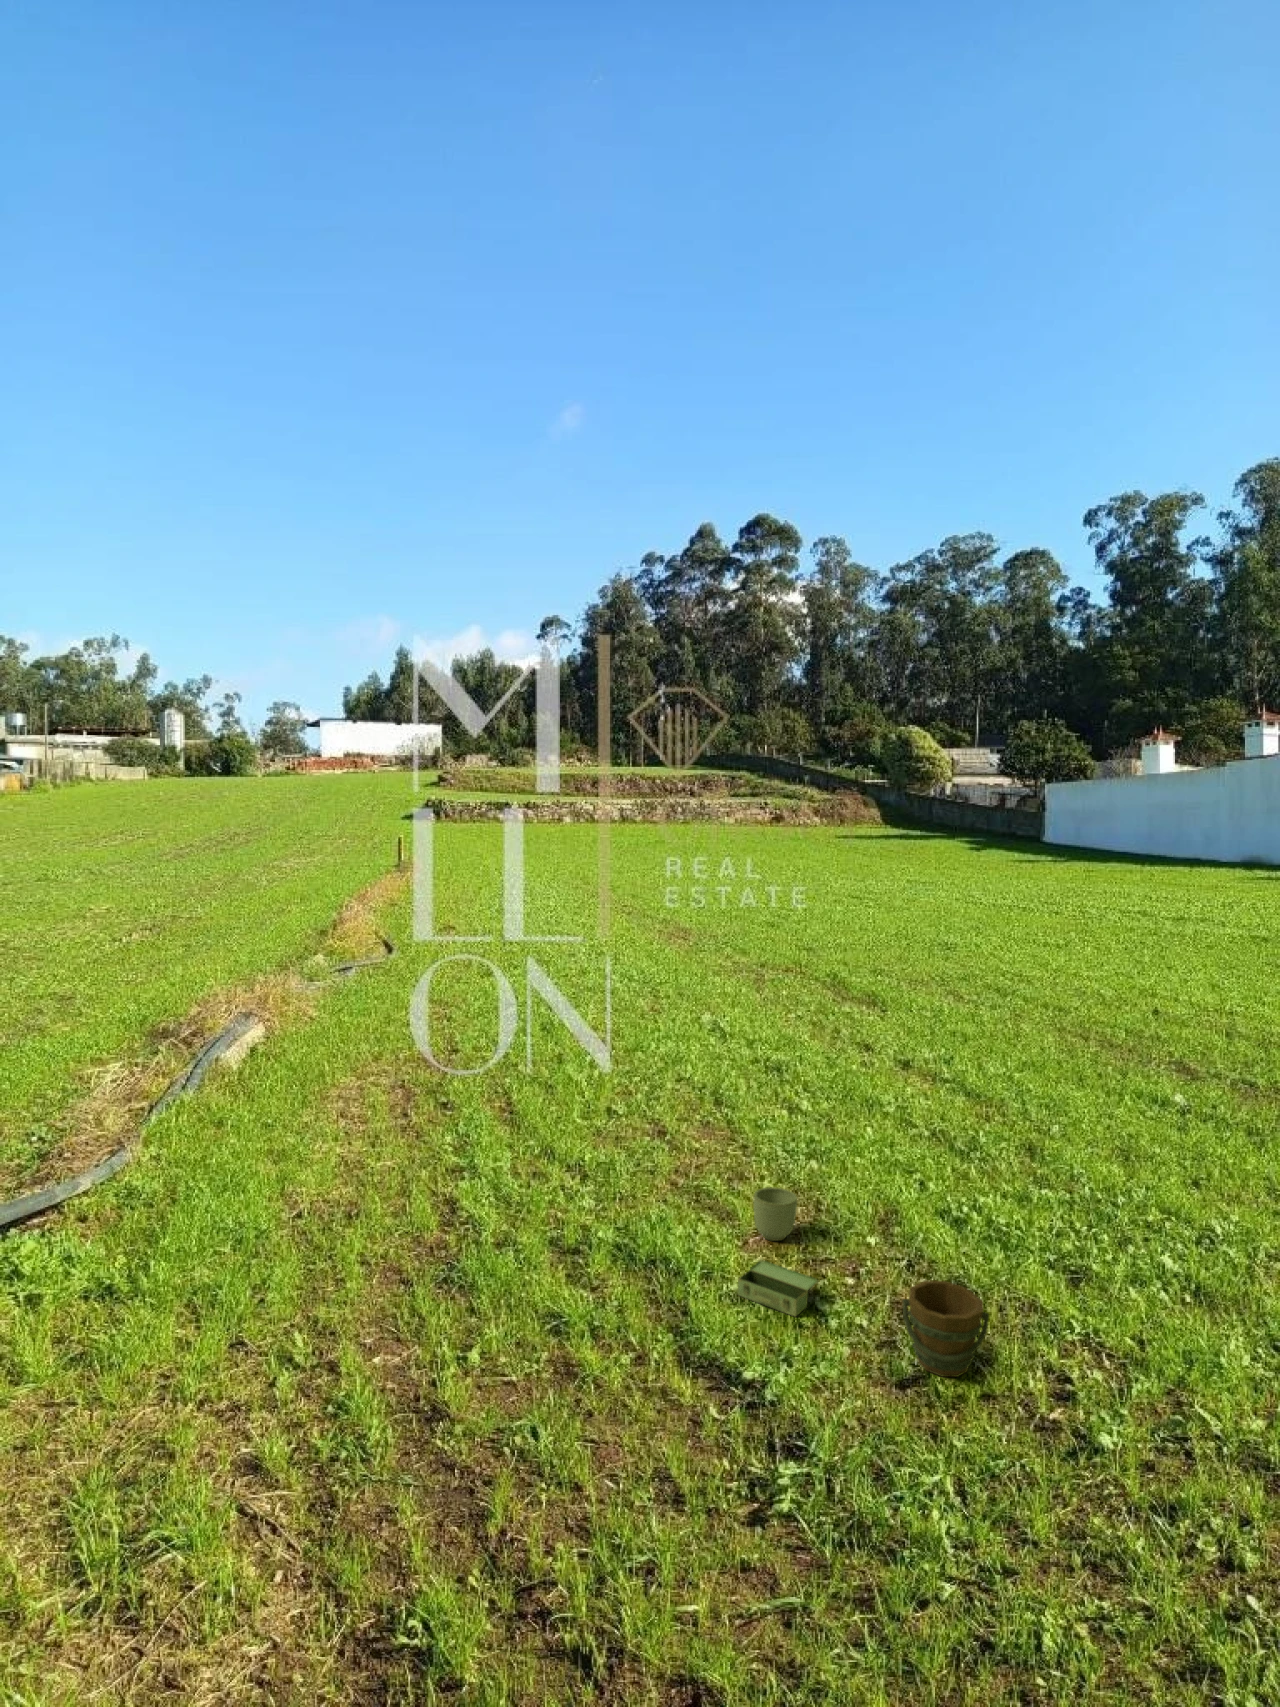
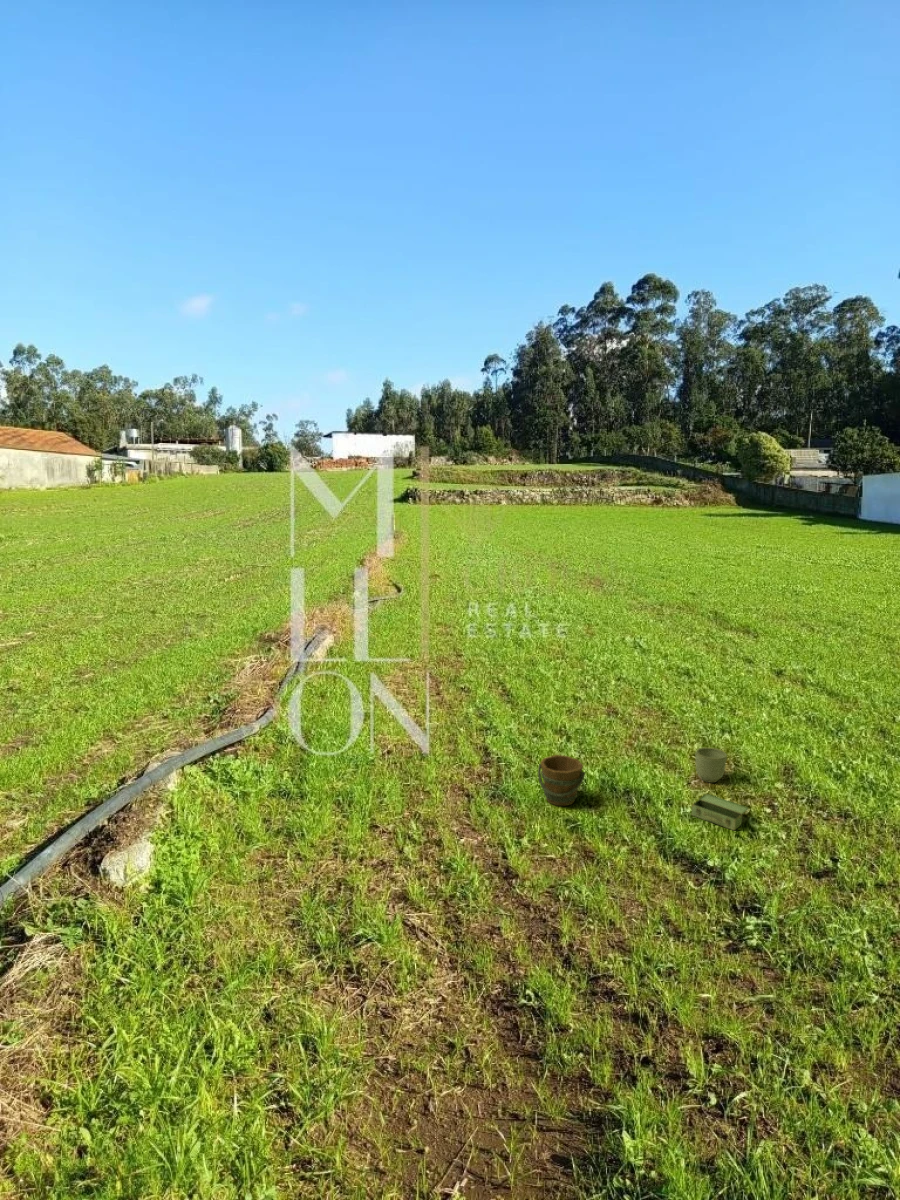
bucket: present [902,1280,989,1377] -> present [538,755,585,806]

